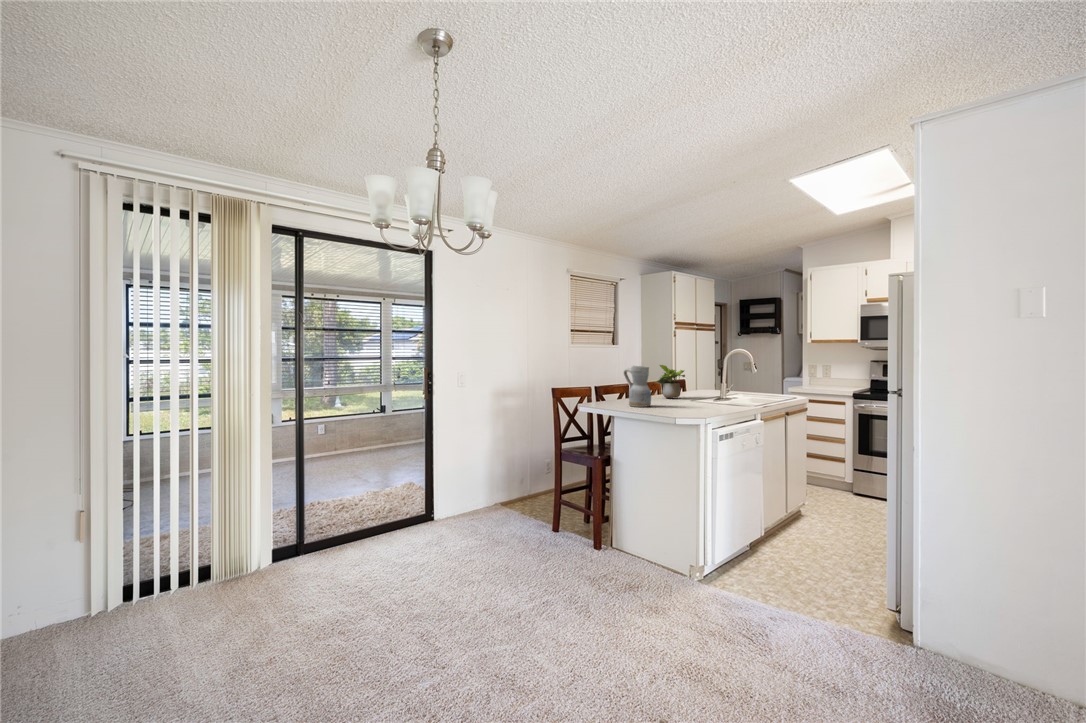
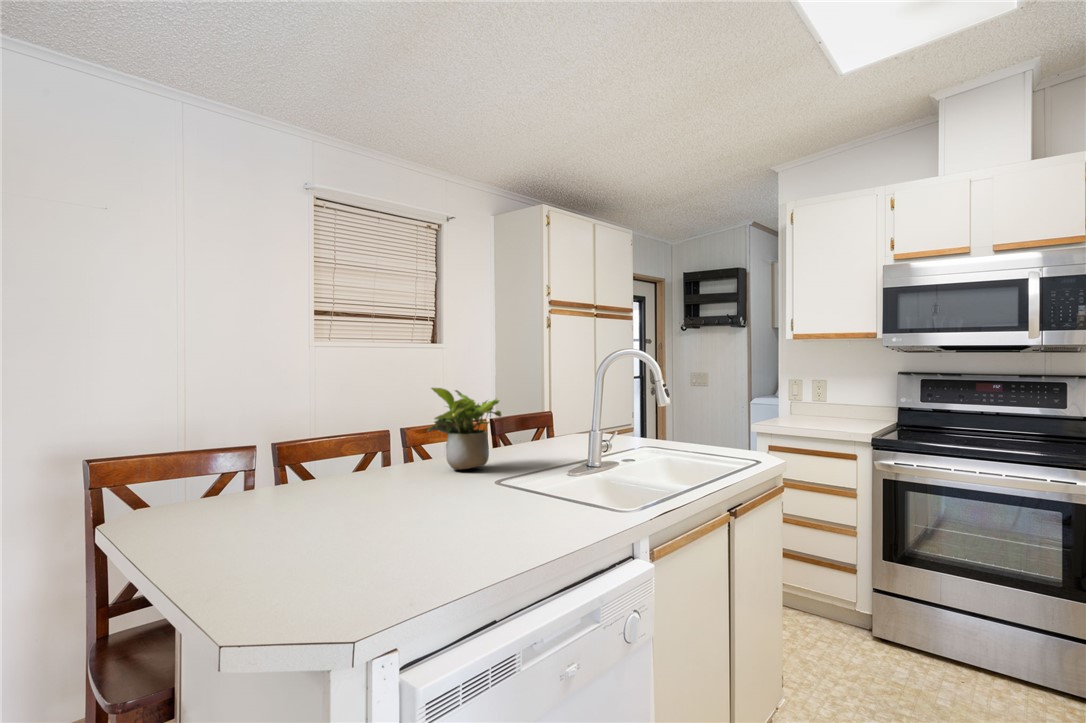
ceramic pitcher: present [624,366,651,407] -> none [245,397,327,529]

